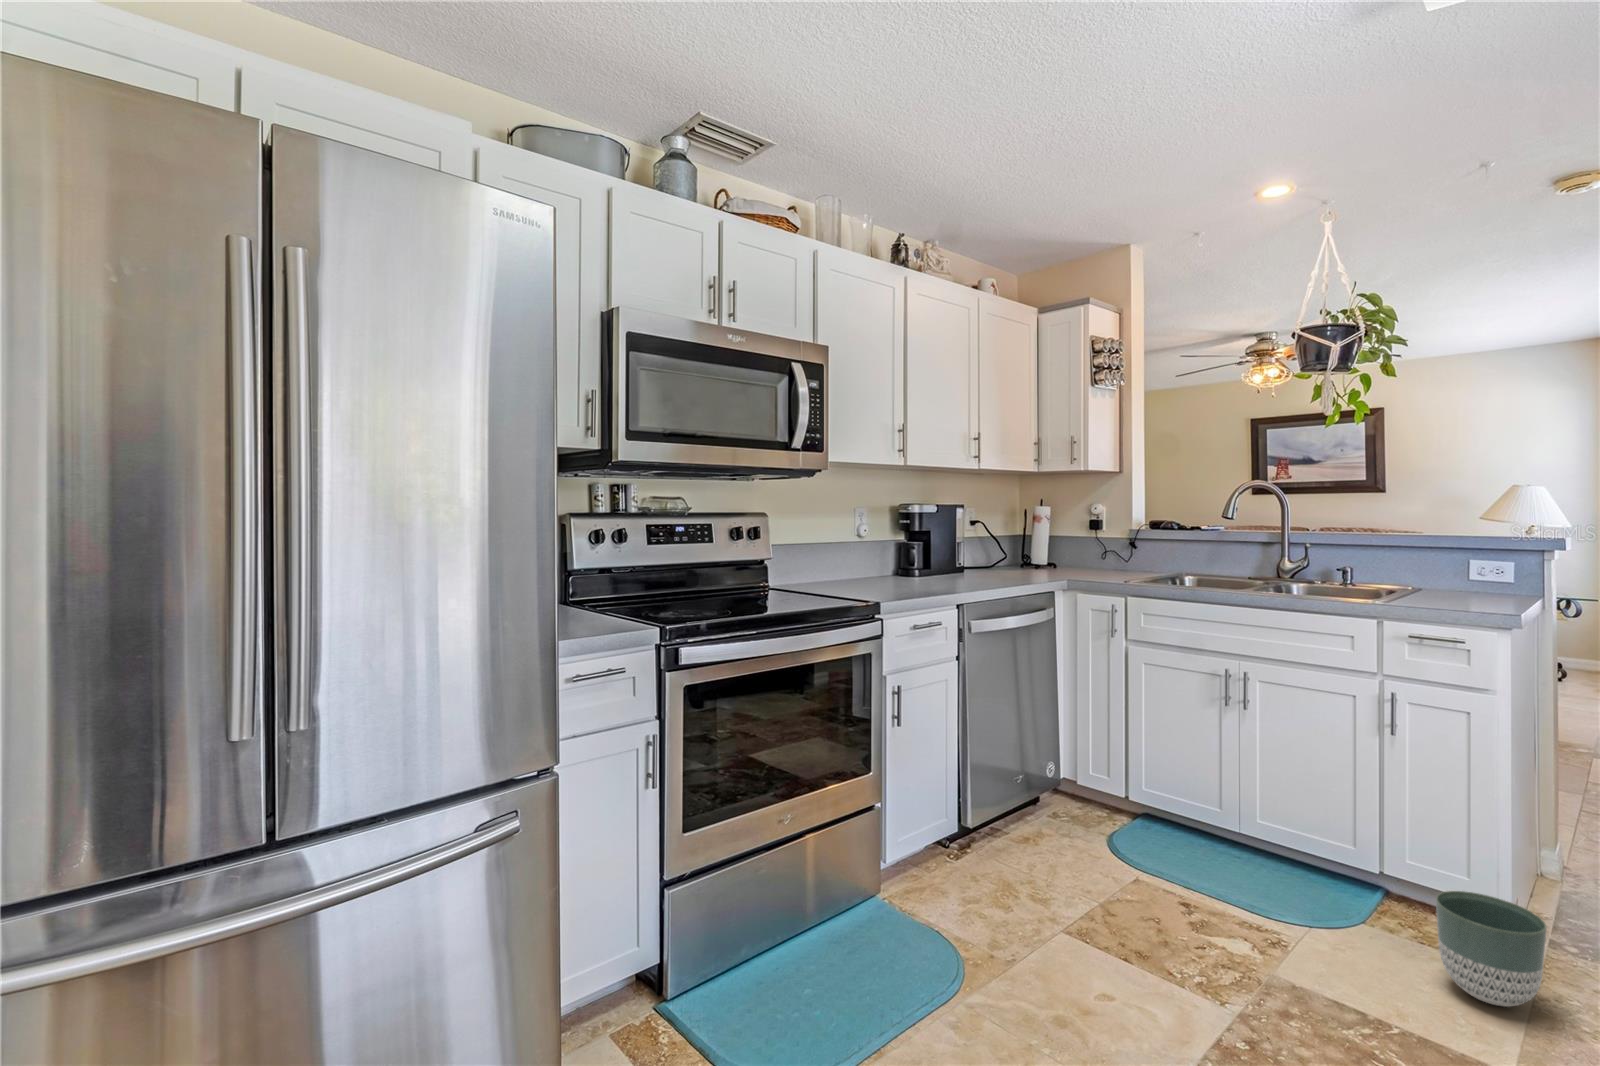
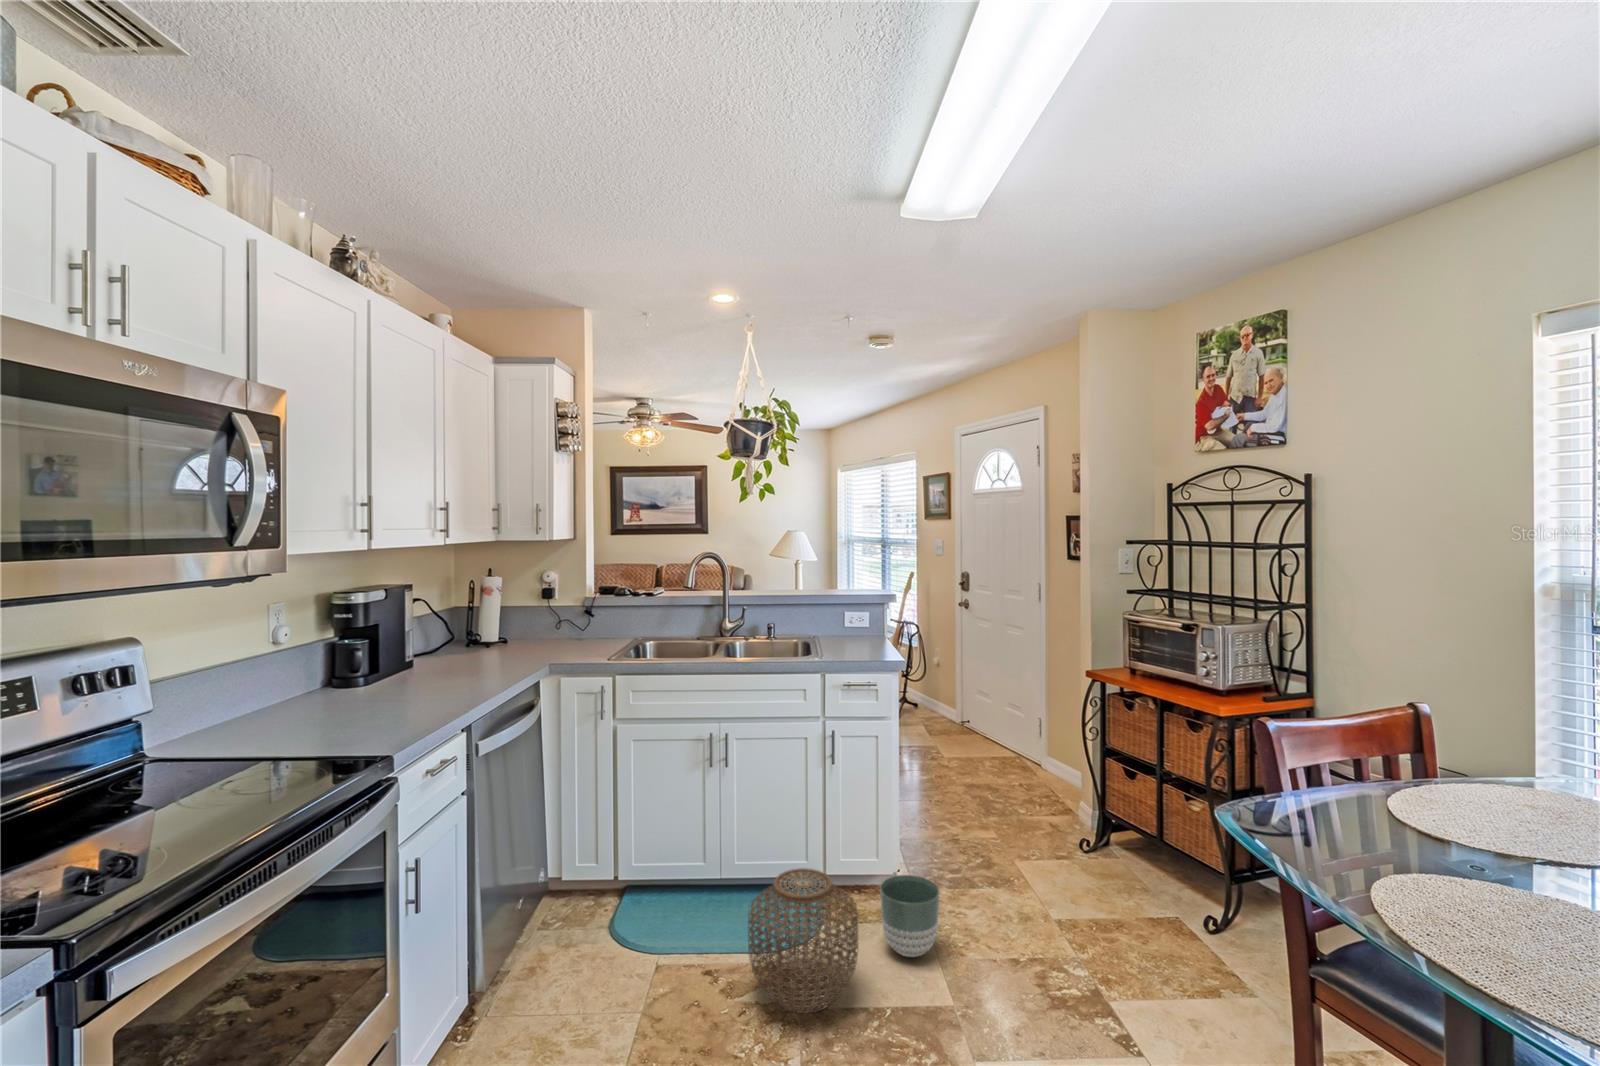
woven basket: none [1213,820,1368,986] -> present [748,868,858,1013]

